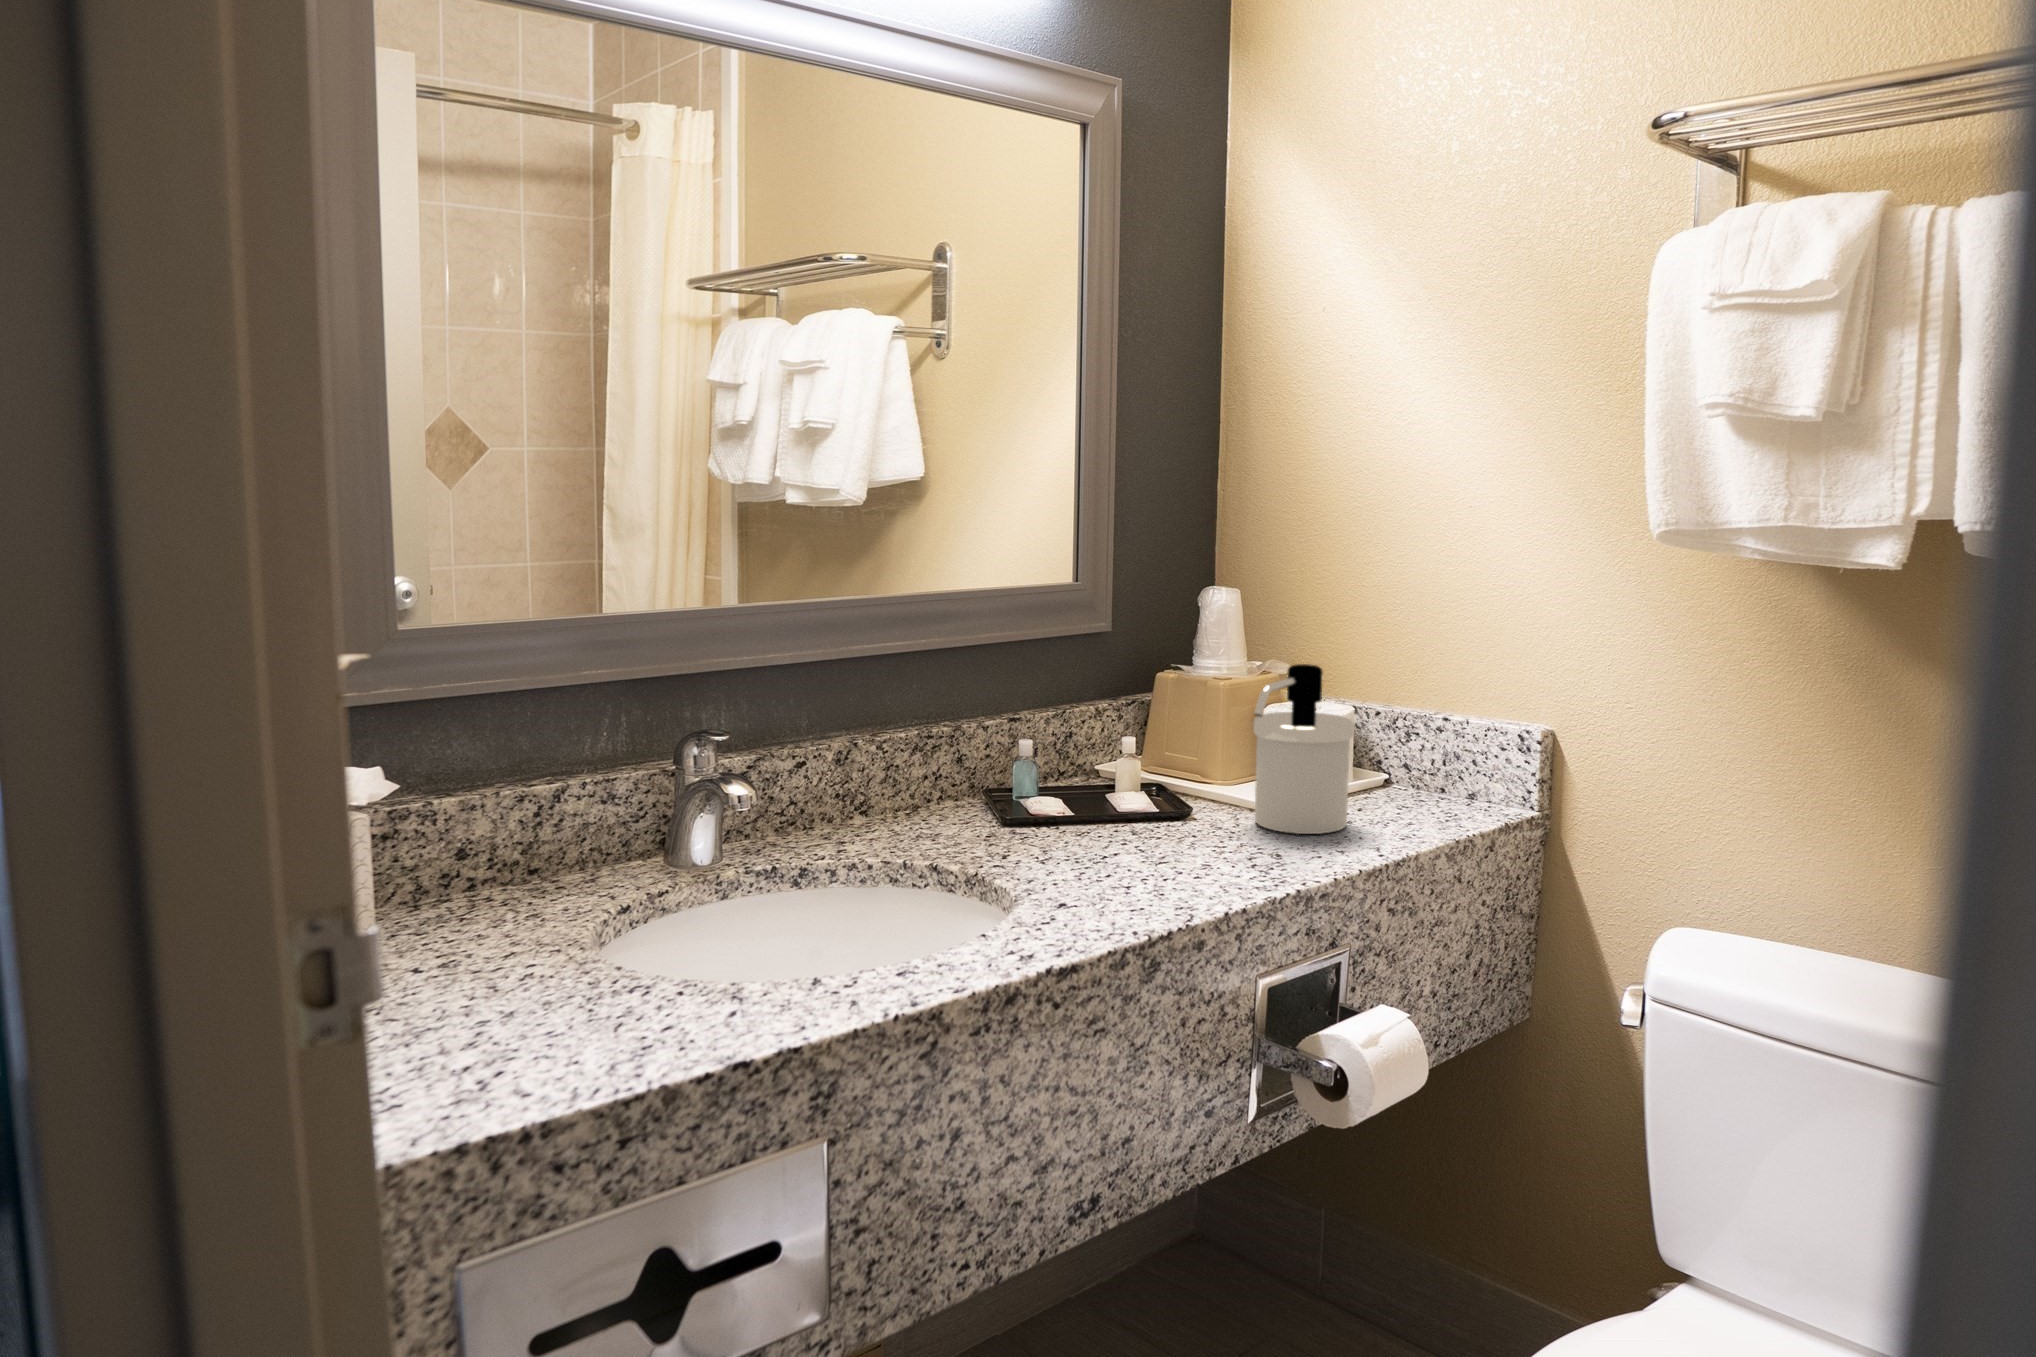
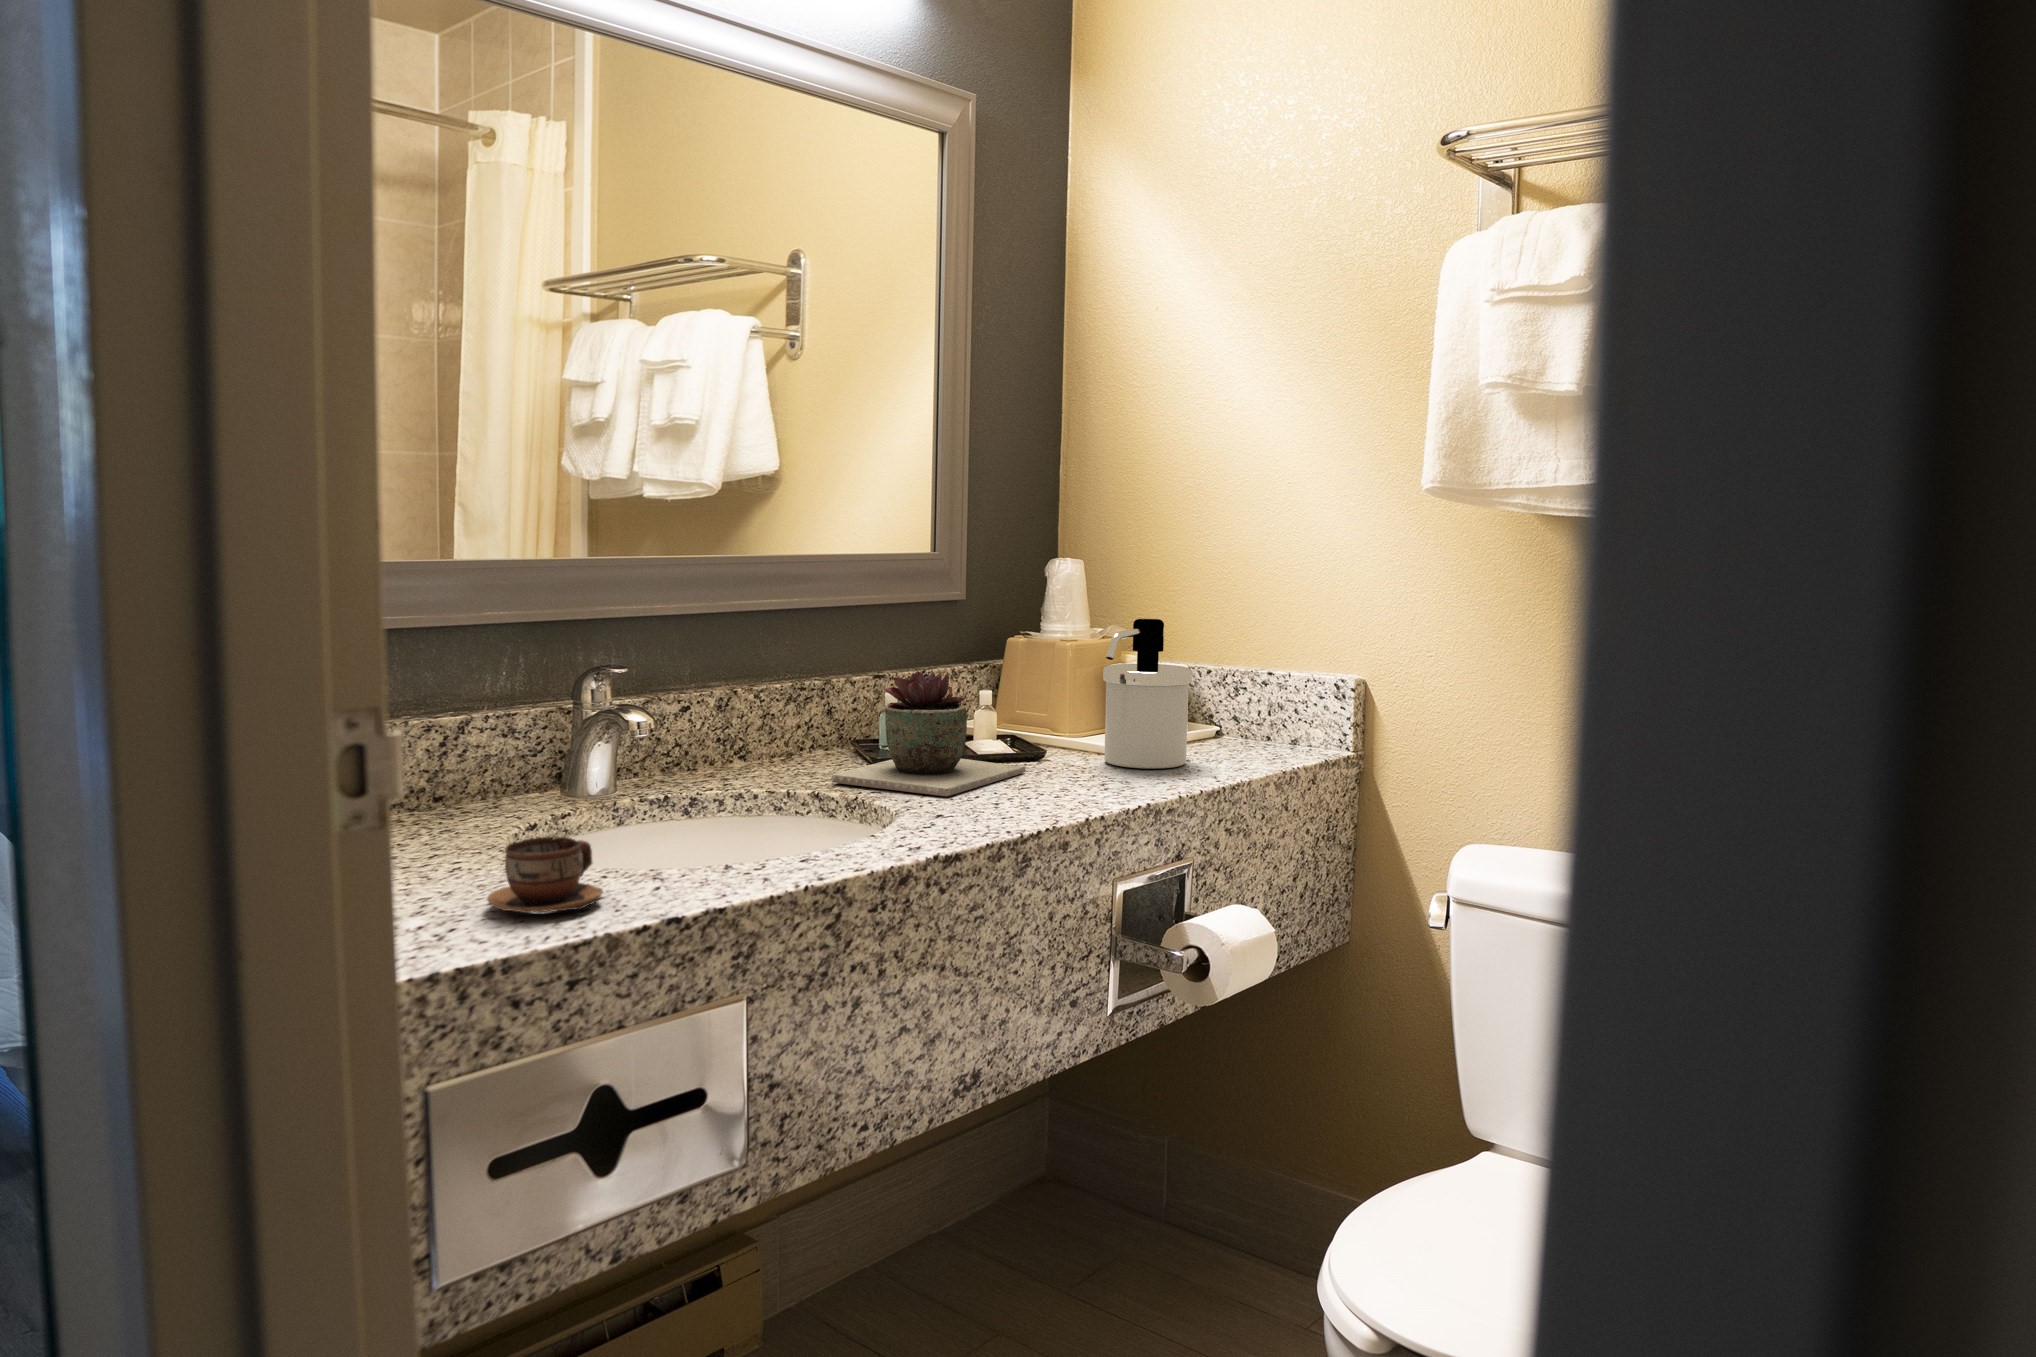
succulent plant: none [950,729,1164,874] -> present [832,672,1025,796]
cup: none [547,958,672,1052] -> present [487,837,603,913]

